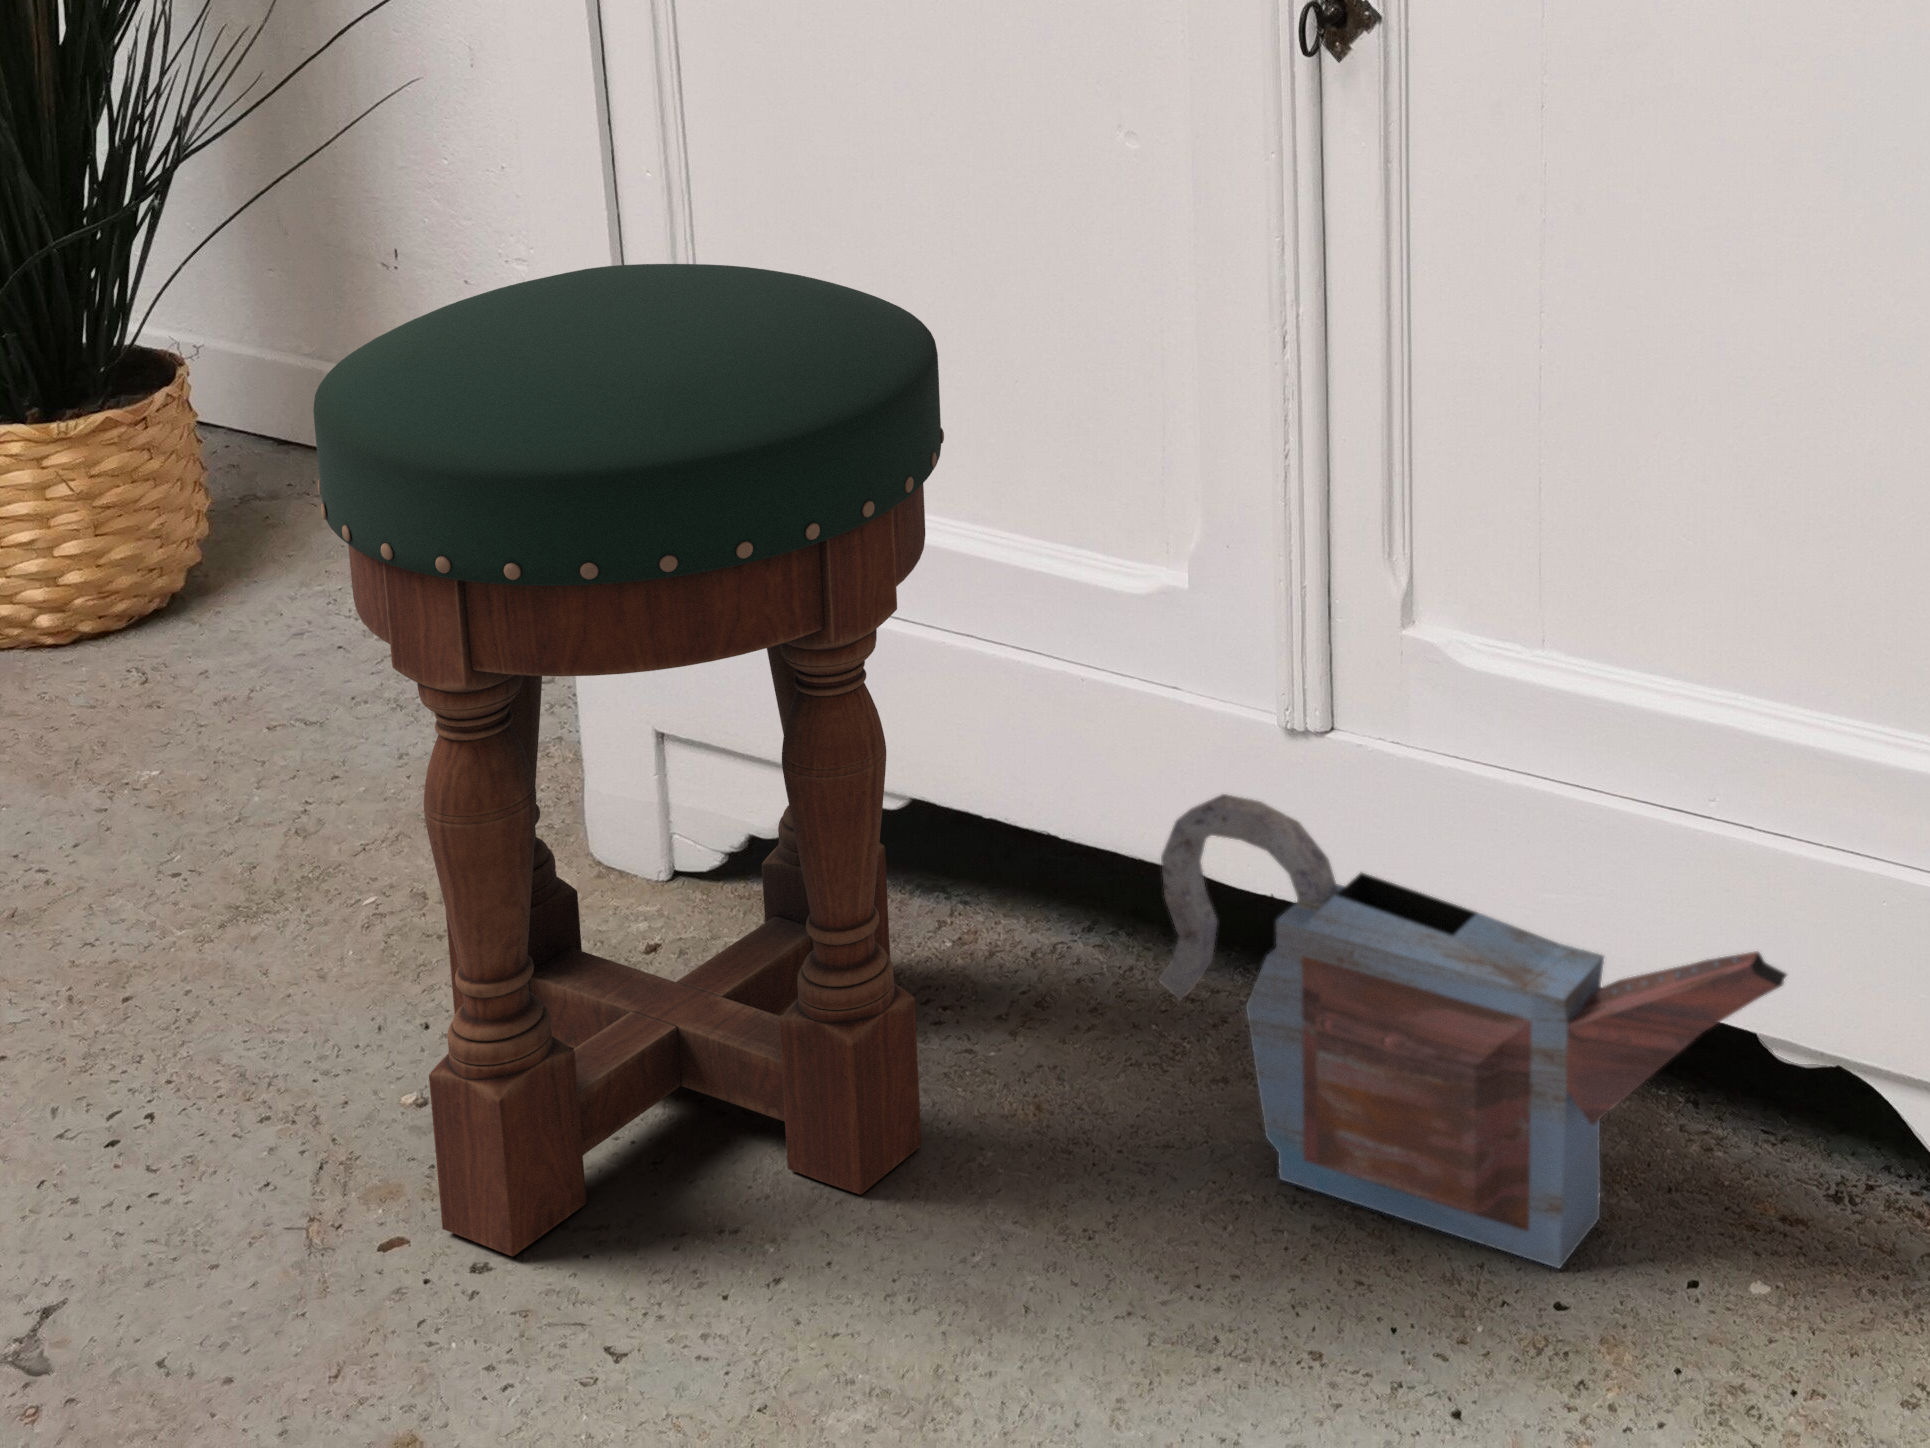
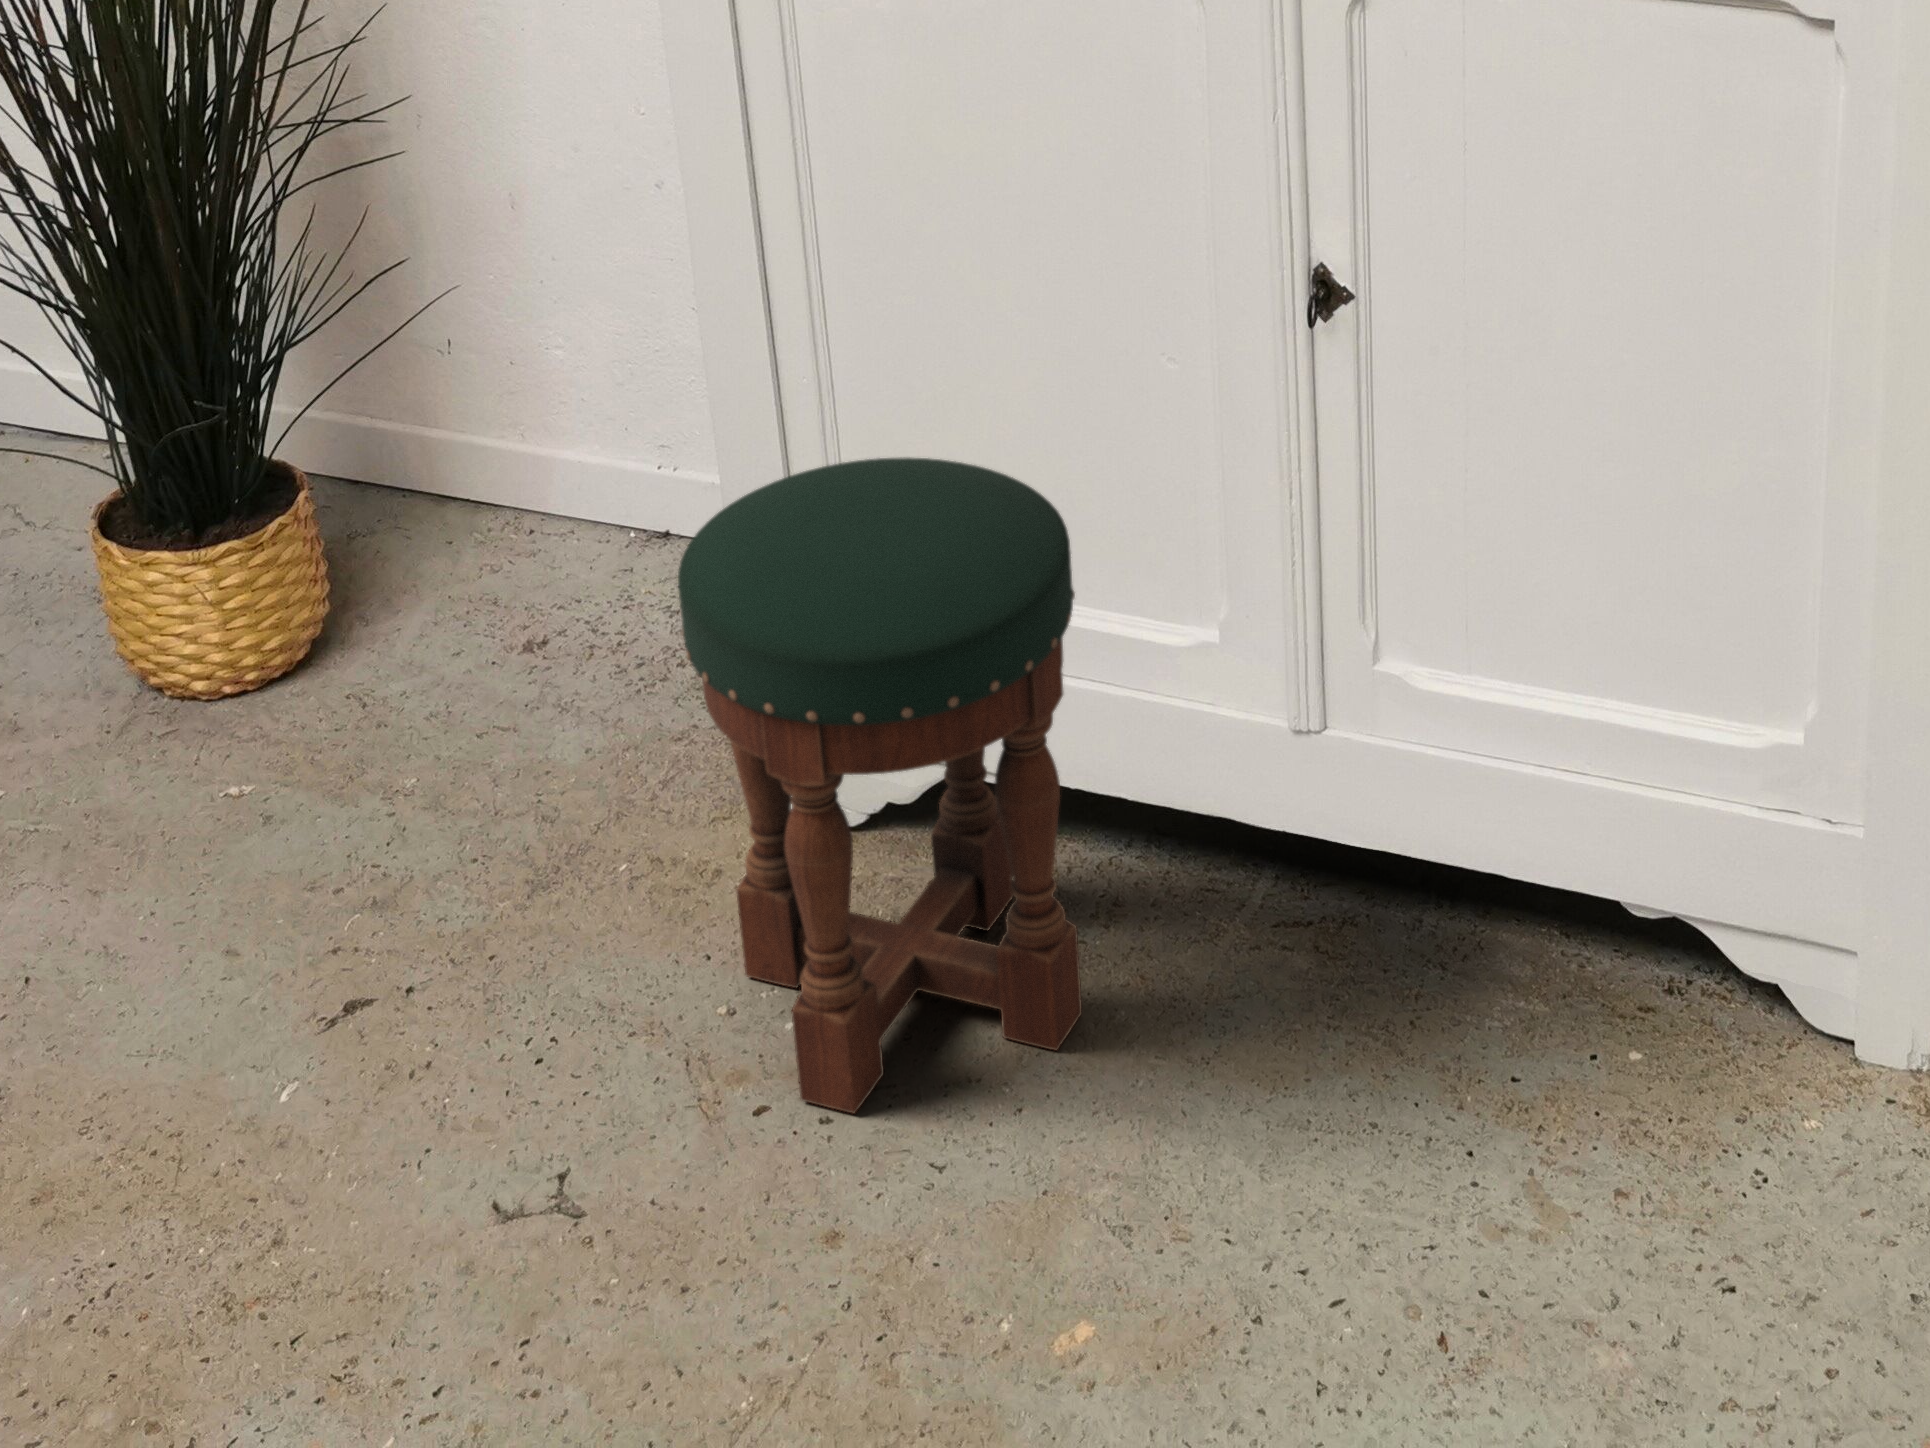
watering can: present [1158,794,1786,1269] -> none [1227,782,1656,1057]

